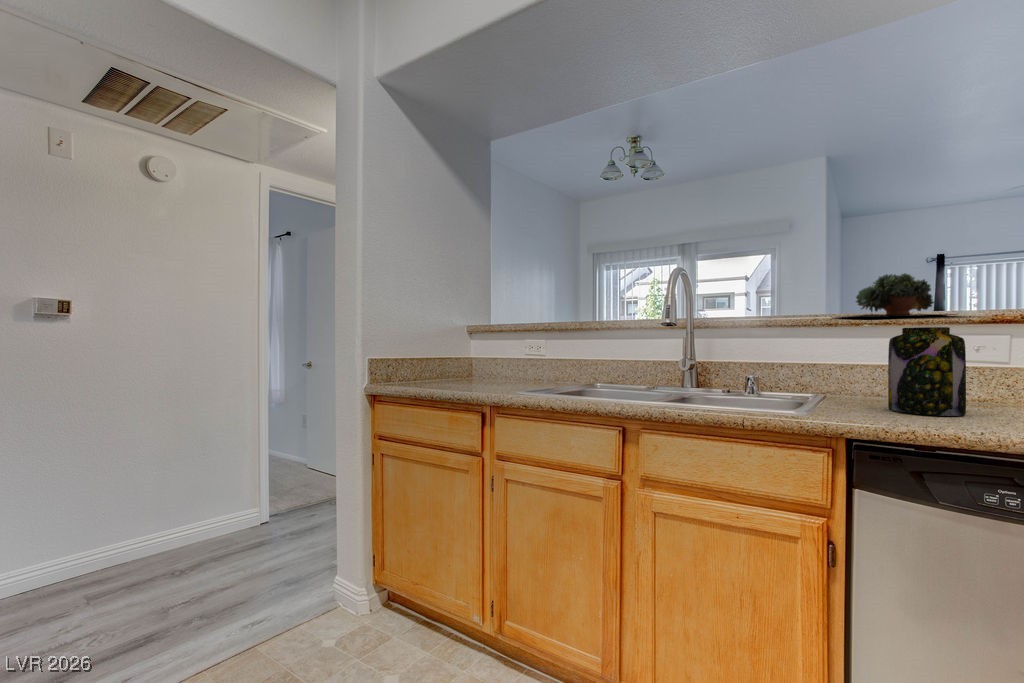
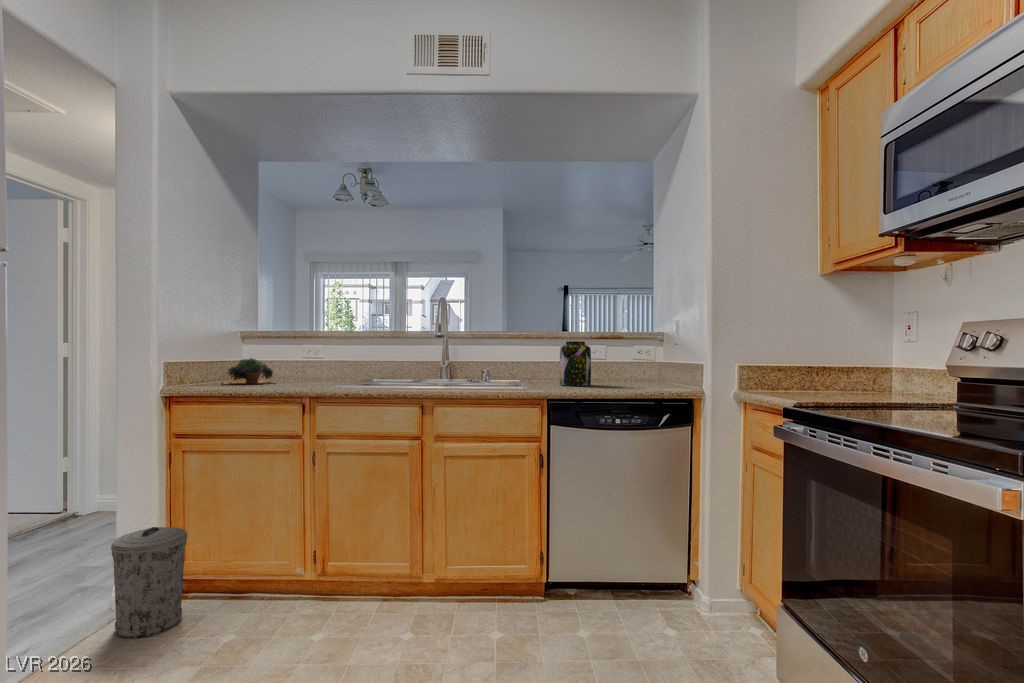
succulent plant: present [833,273,955,318] -> present [221,358,276,385]
trash can: none [306,530,377,650] -> present [111,527,187,638]

